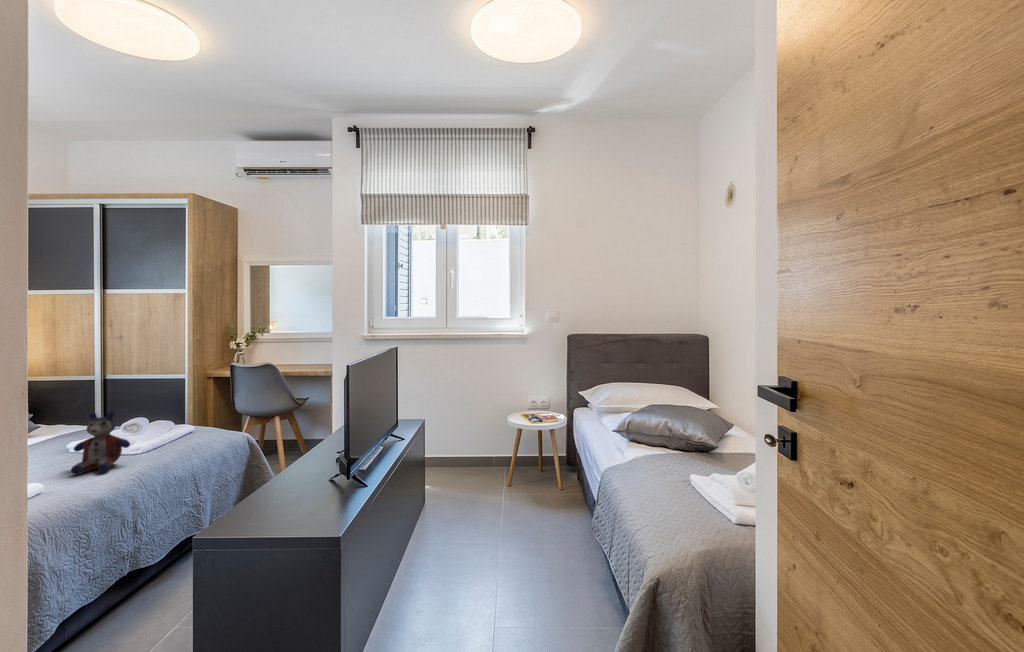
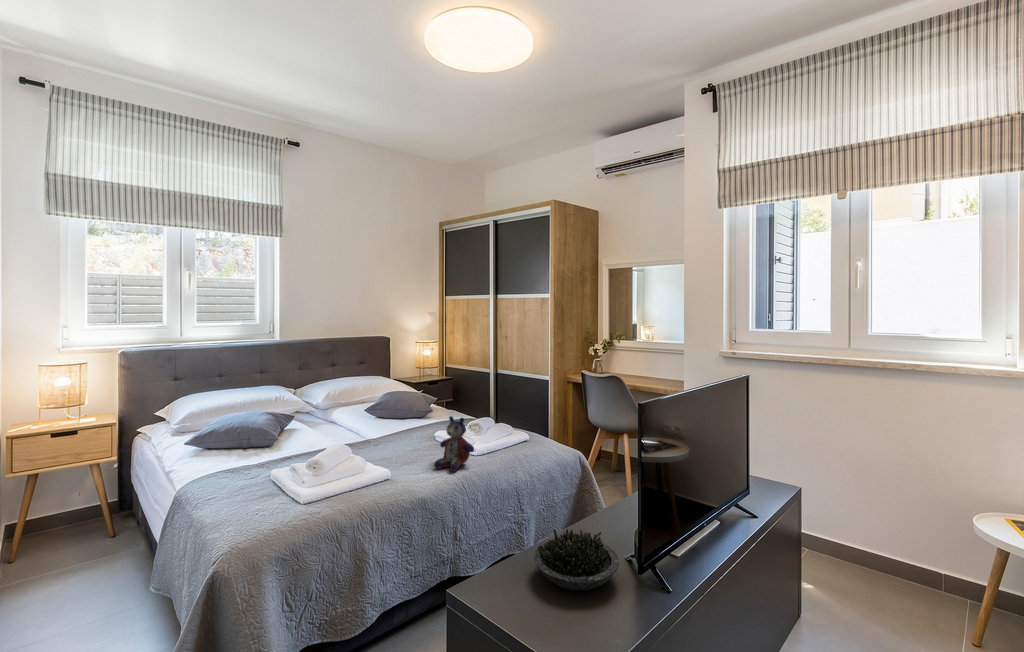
succulent plant: none [268,460,342,505] -> present [534,529,619,591]

